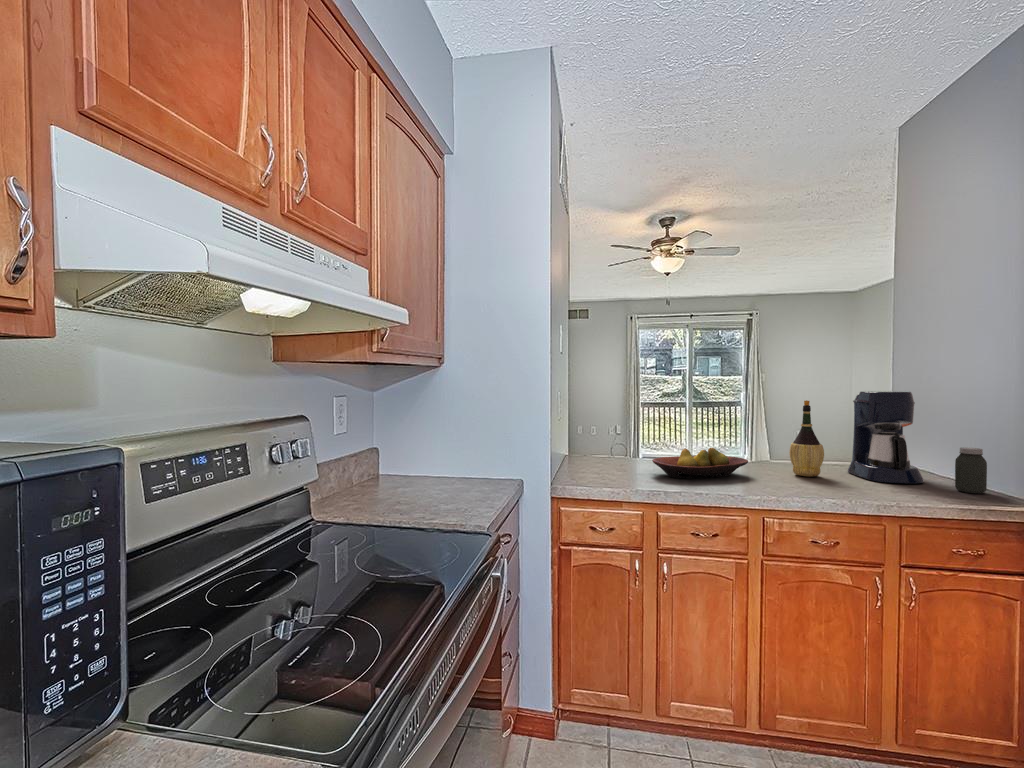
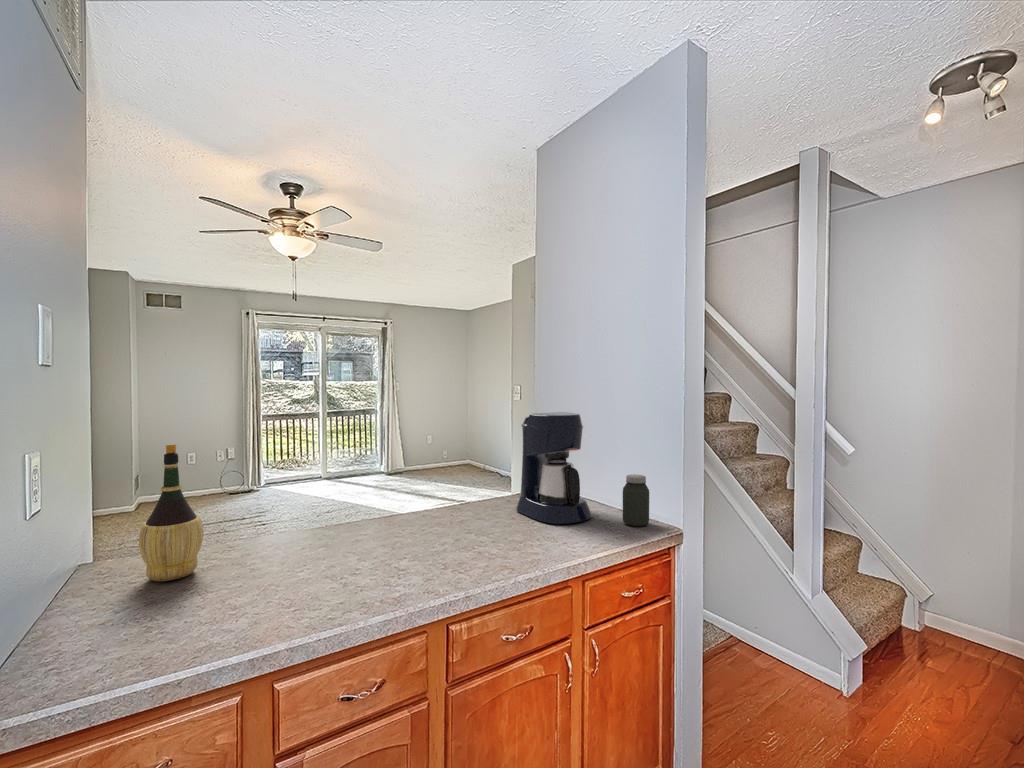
wine bottle: present [789,400,824,476] -> present [139,444,203,581]
fruit bowl: present [652,448,748,478] -> none [258,511,411,579]

